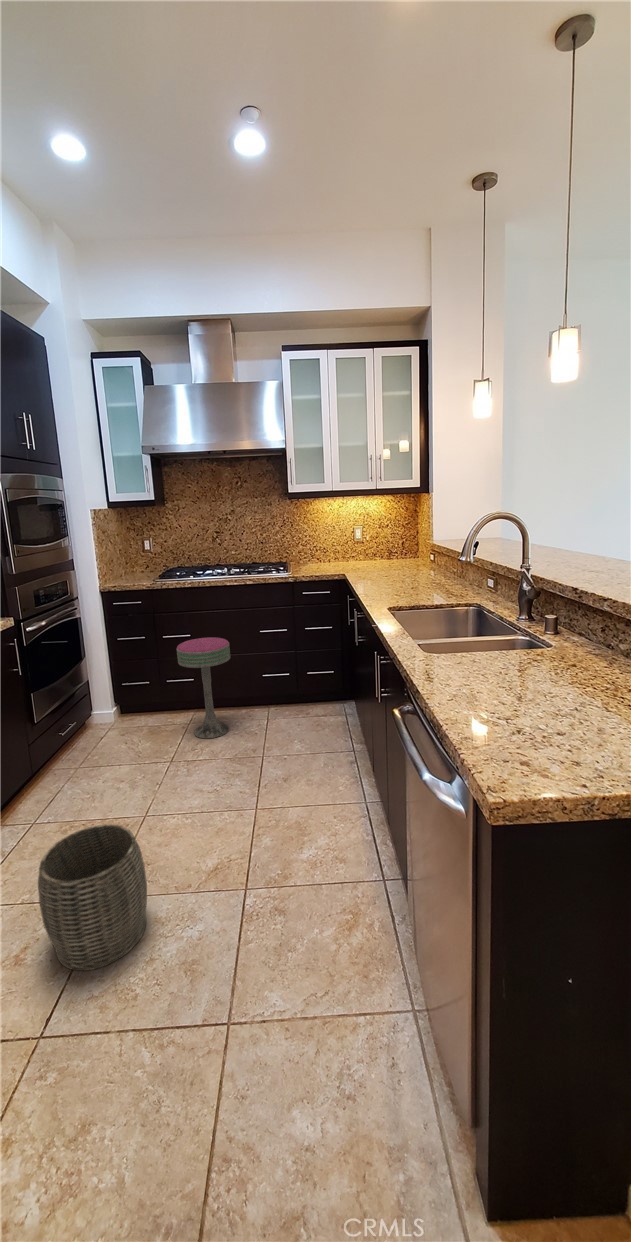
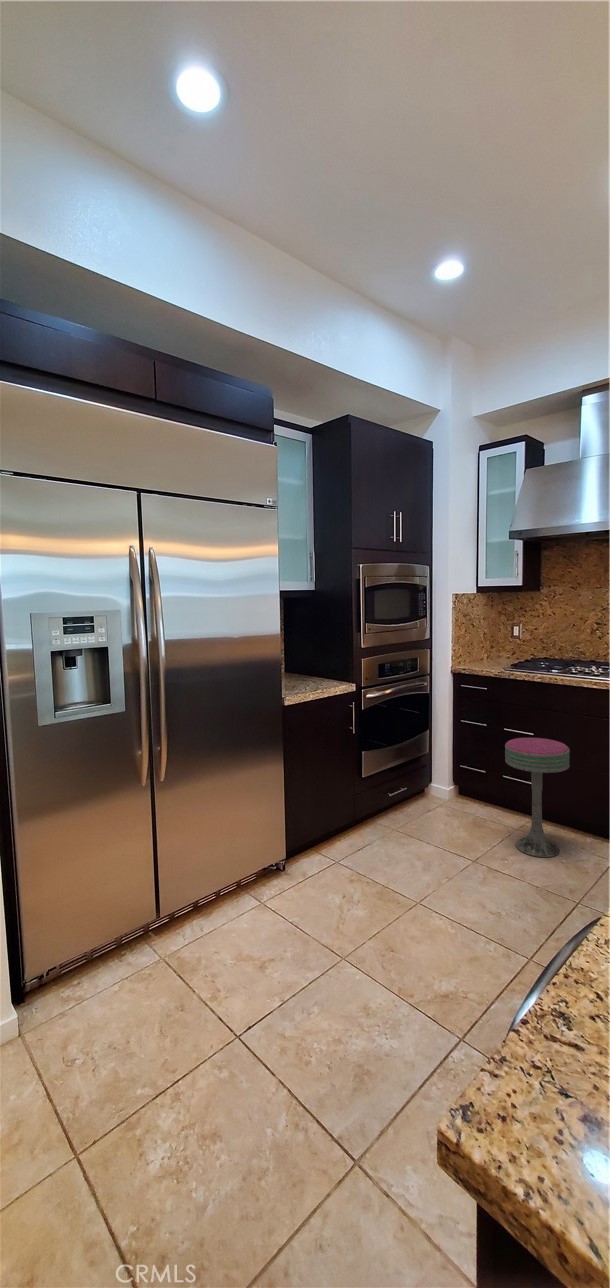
woven basket: present [38,825,147,971] -> none [275,883,365,1020]

